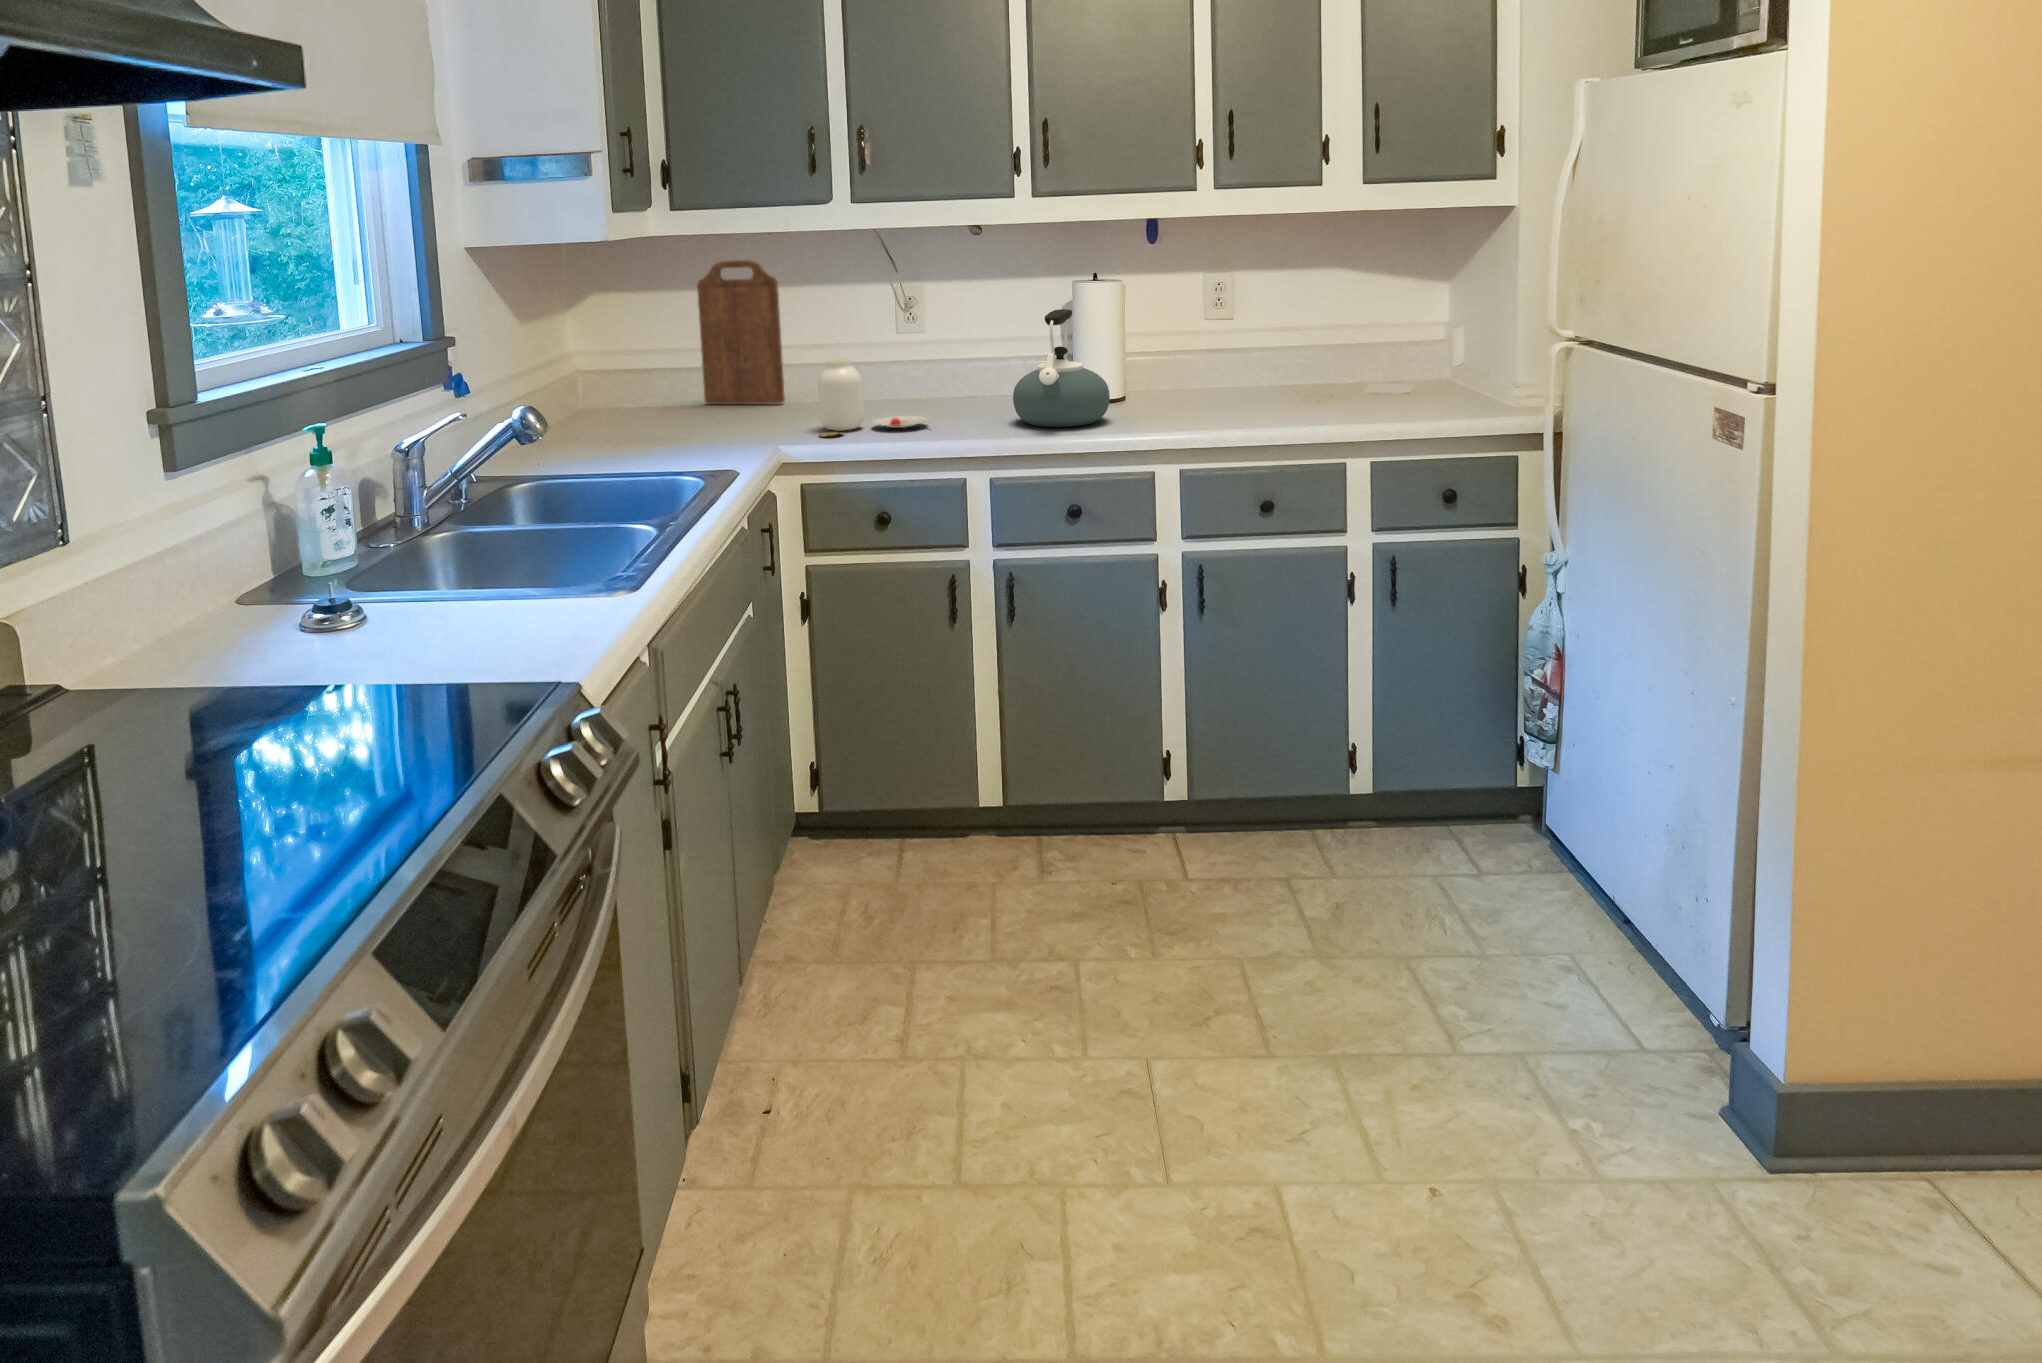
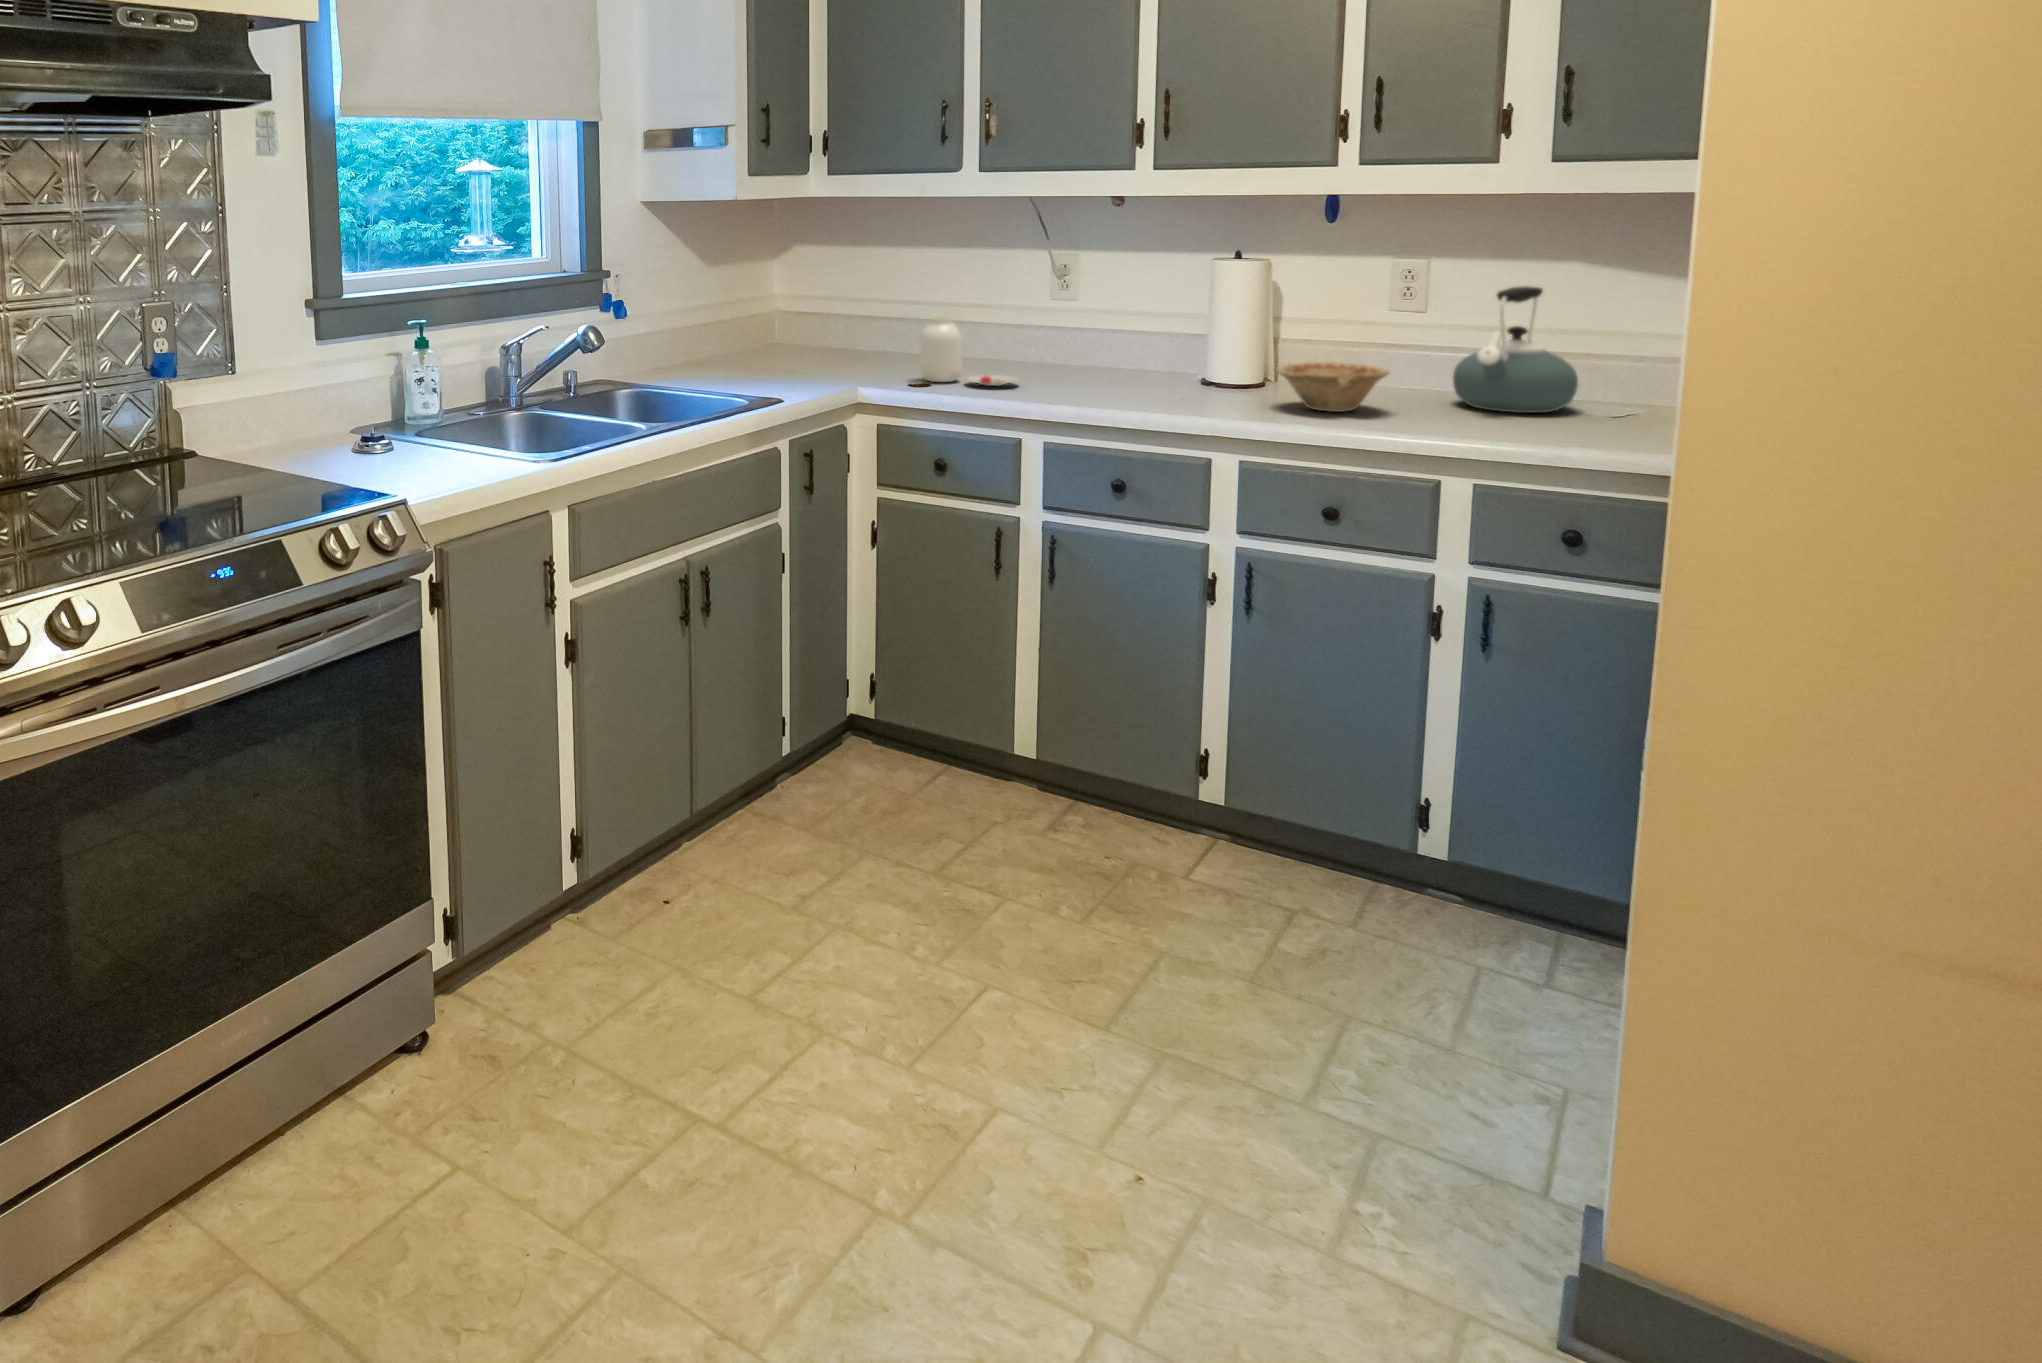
cutting board: present [697,260,785,404] -> none [873,222,938,356]
kettle: present [1013,309,1110,427] -> present [1453,286,1578,413]
dish: none [1168,369,1261,415] -> present [1277,362,1389,412]

